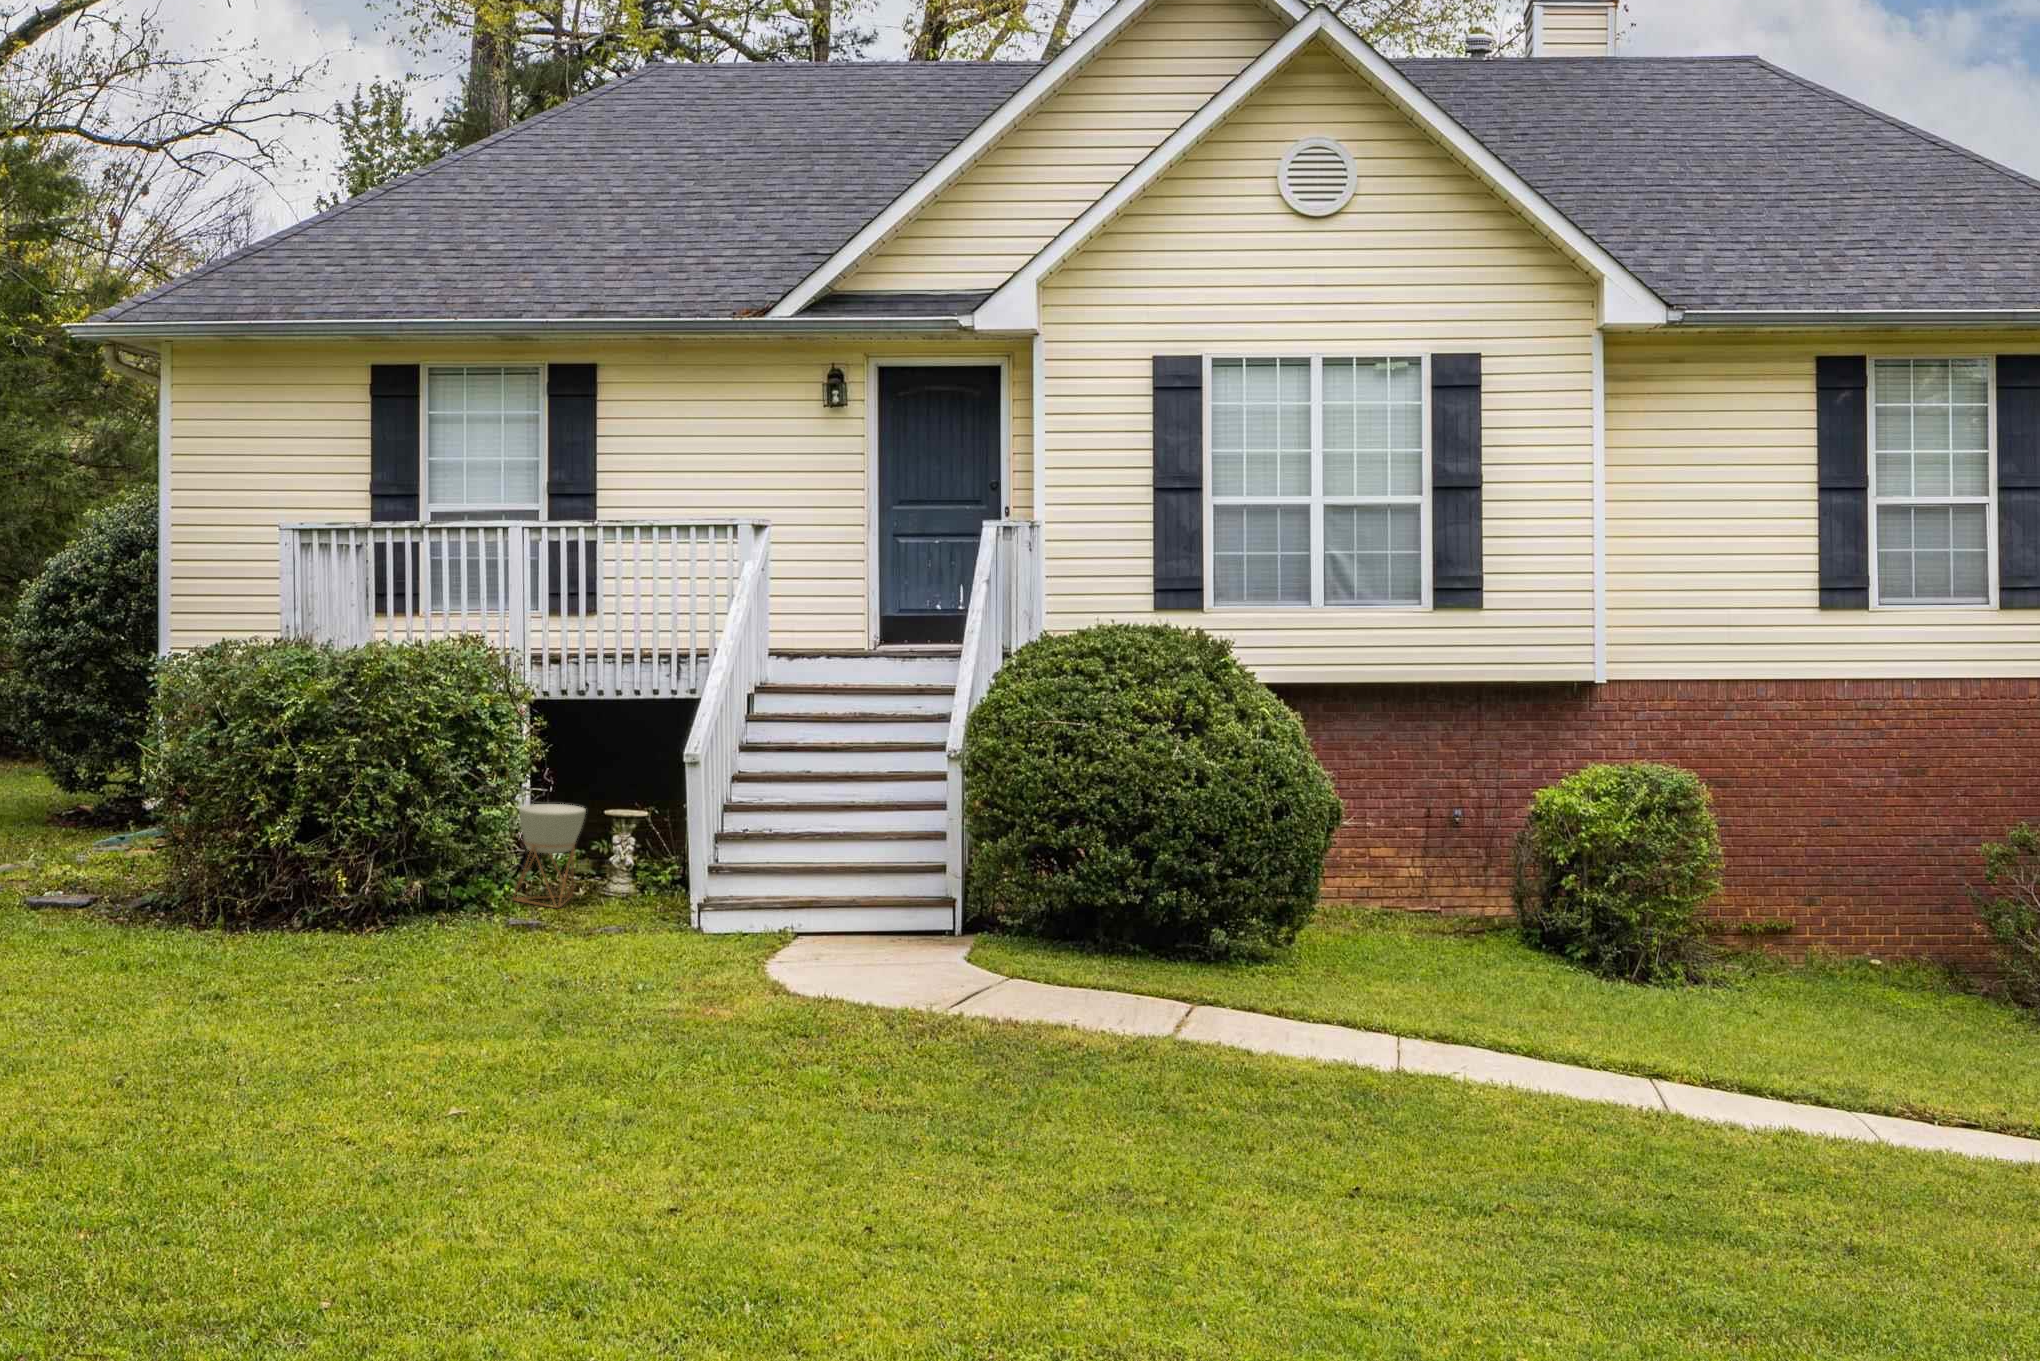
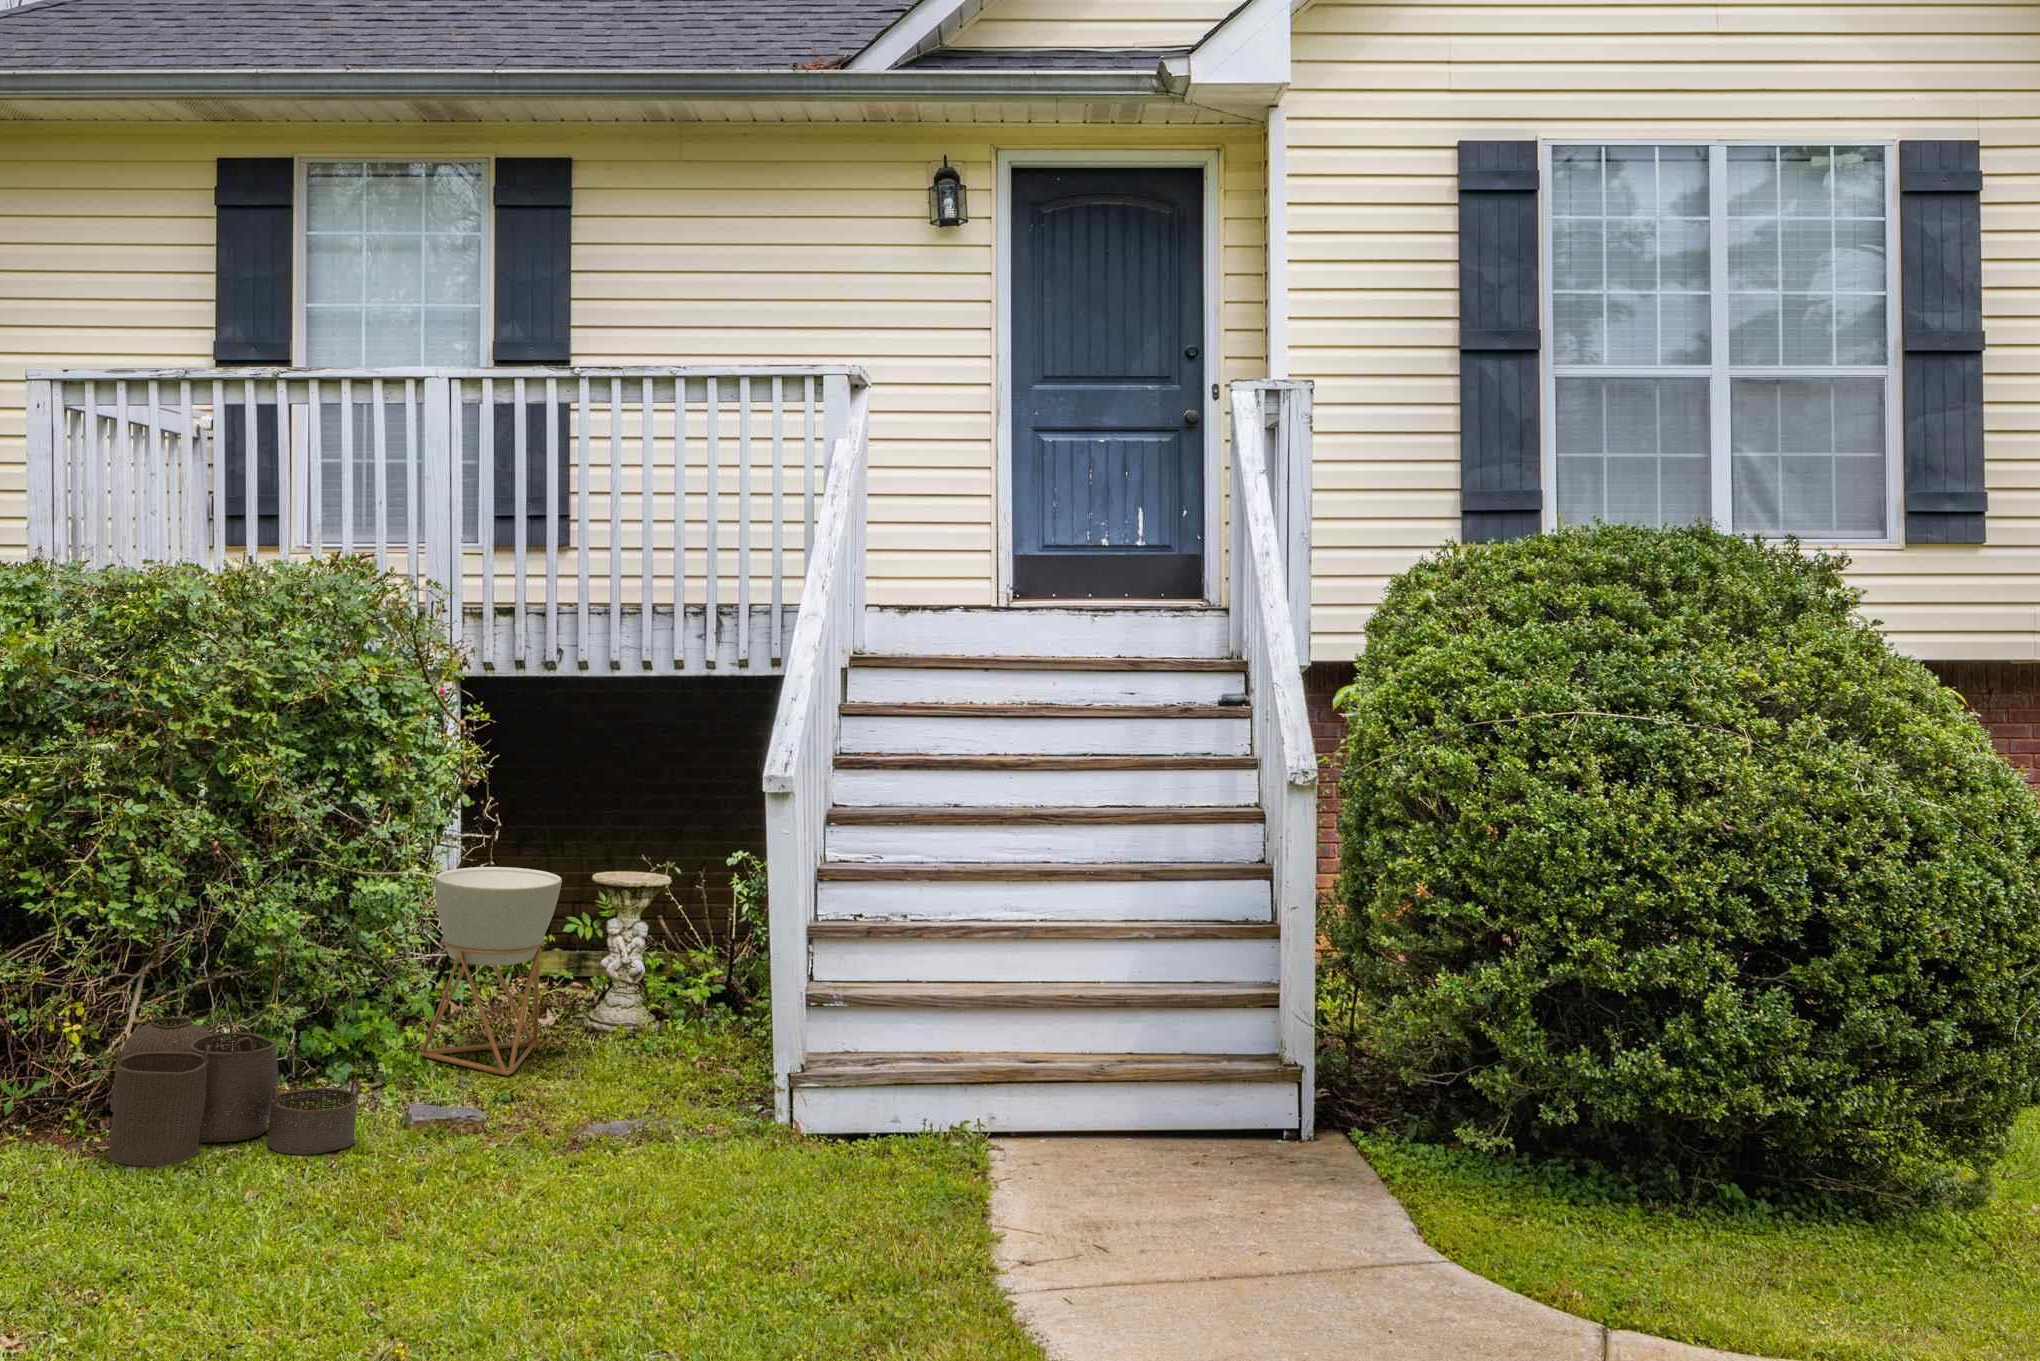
woven basket: none [363,870,487,936] -> present [108,1010,361,1167]

